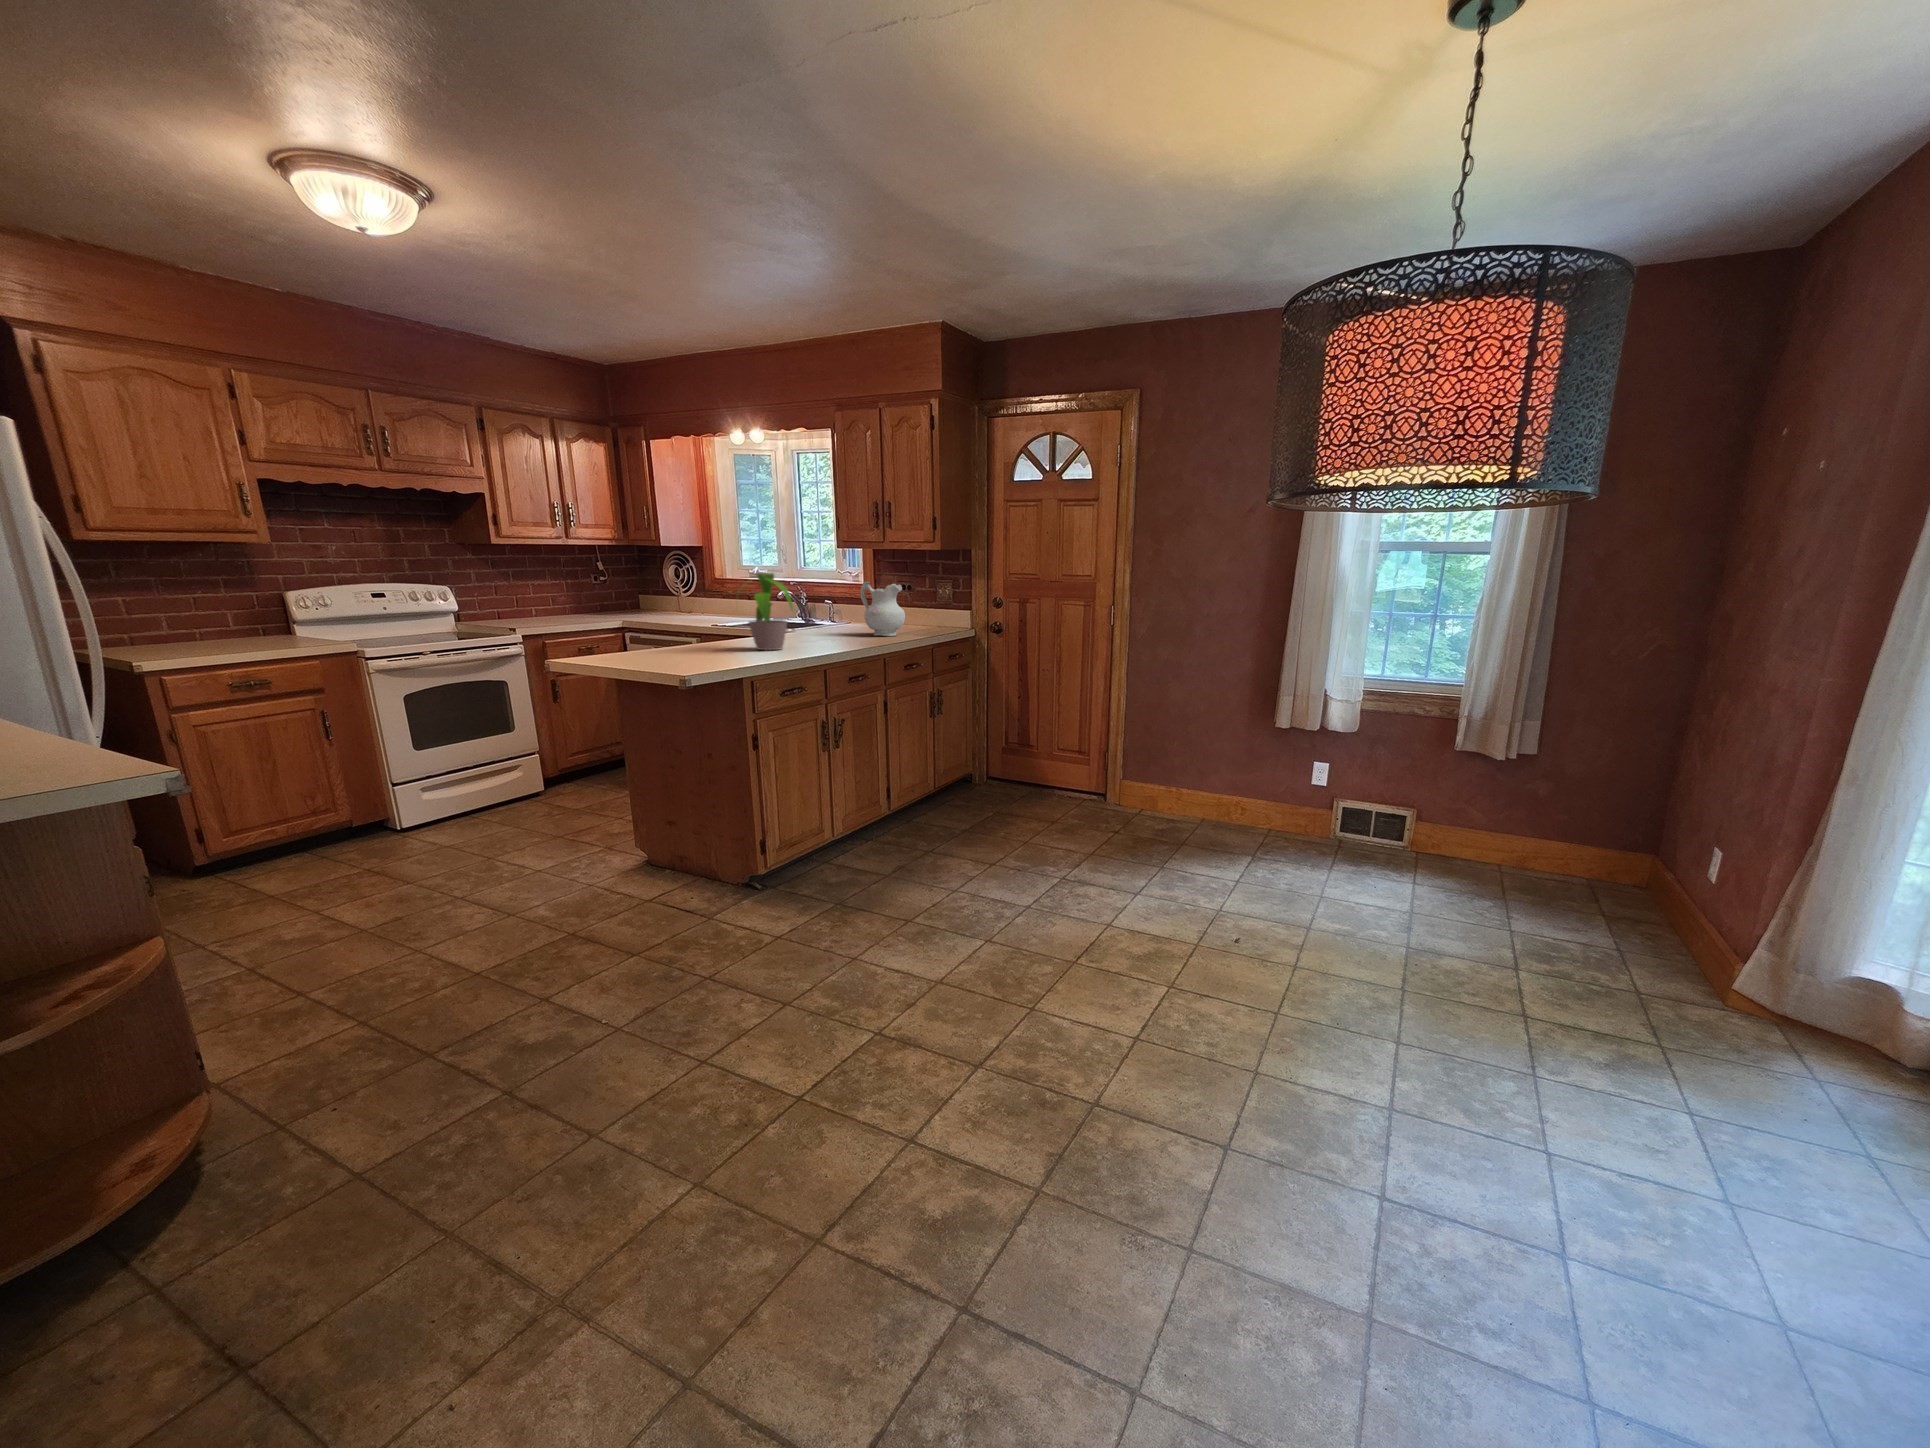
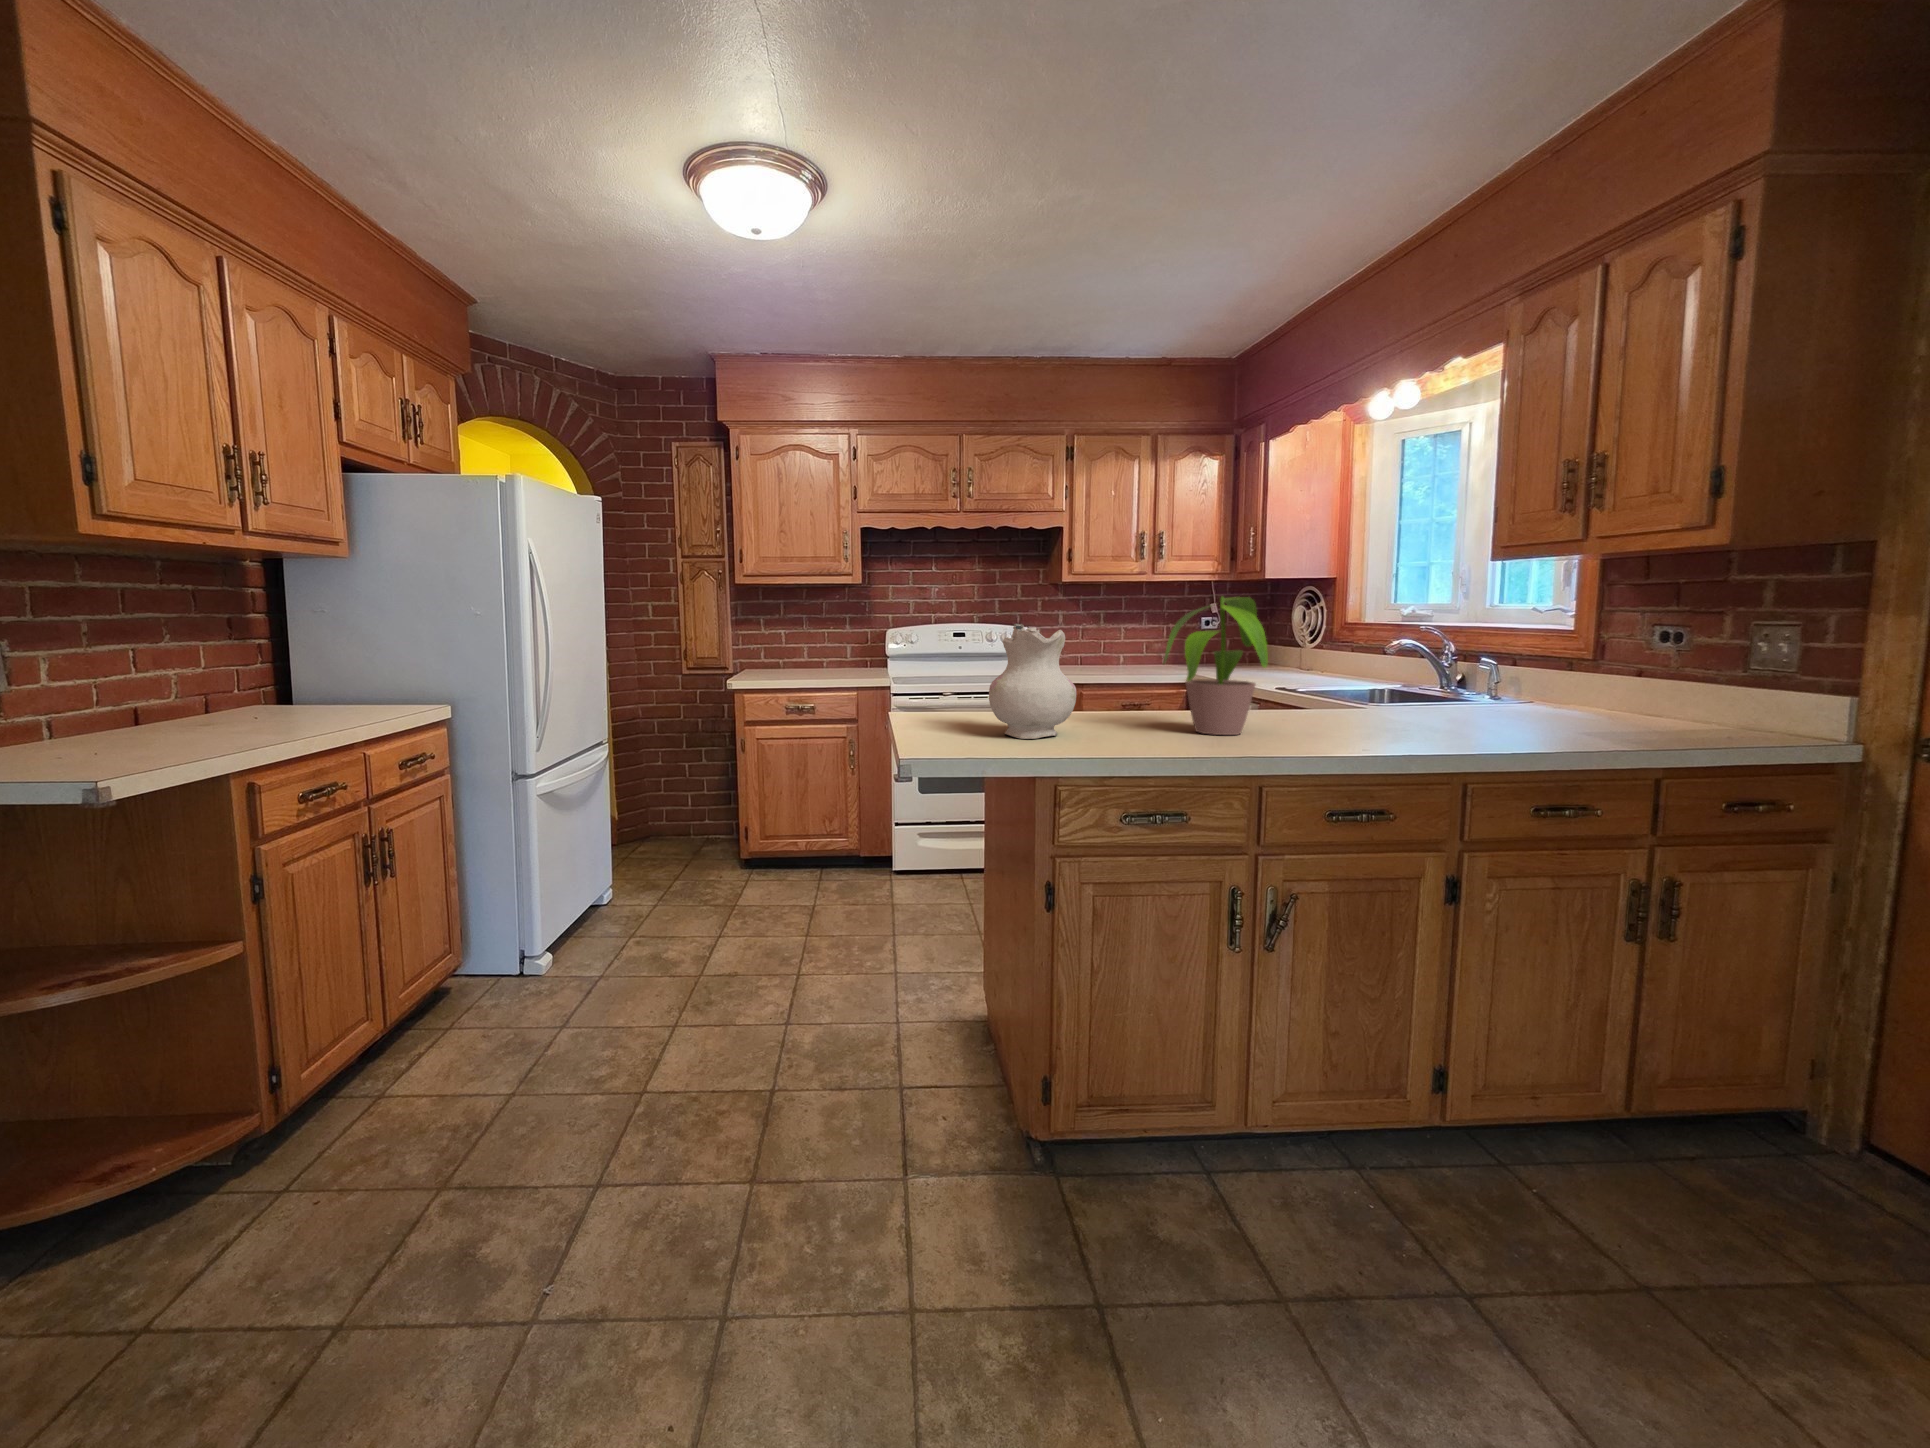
ceramic pitcher: present [861,582,905,636] -> present [989,624,1077,739]

